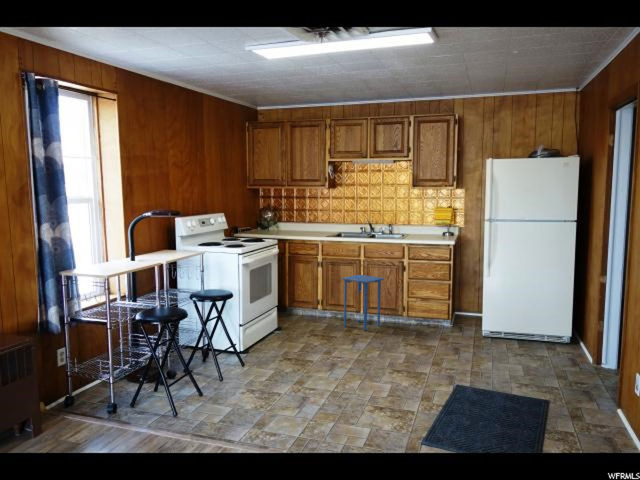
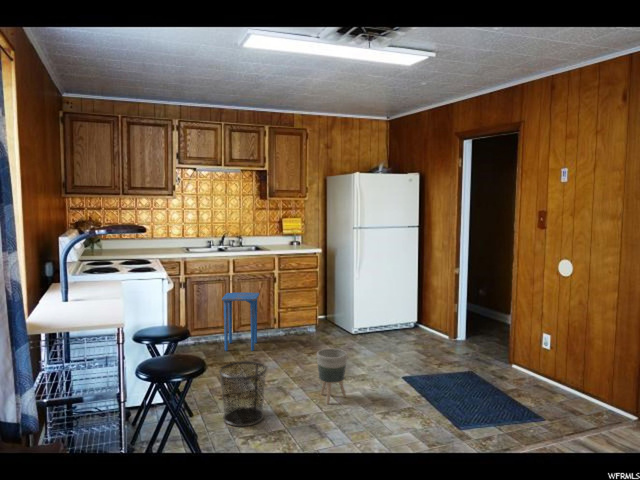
waste bin: none [249,323,290,376] -> present [219,361,267,426]
planter: none [342,329,372,380] -> present [317,348,347,404]

